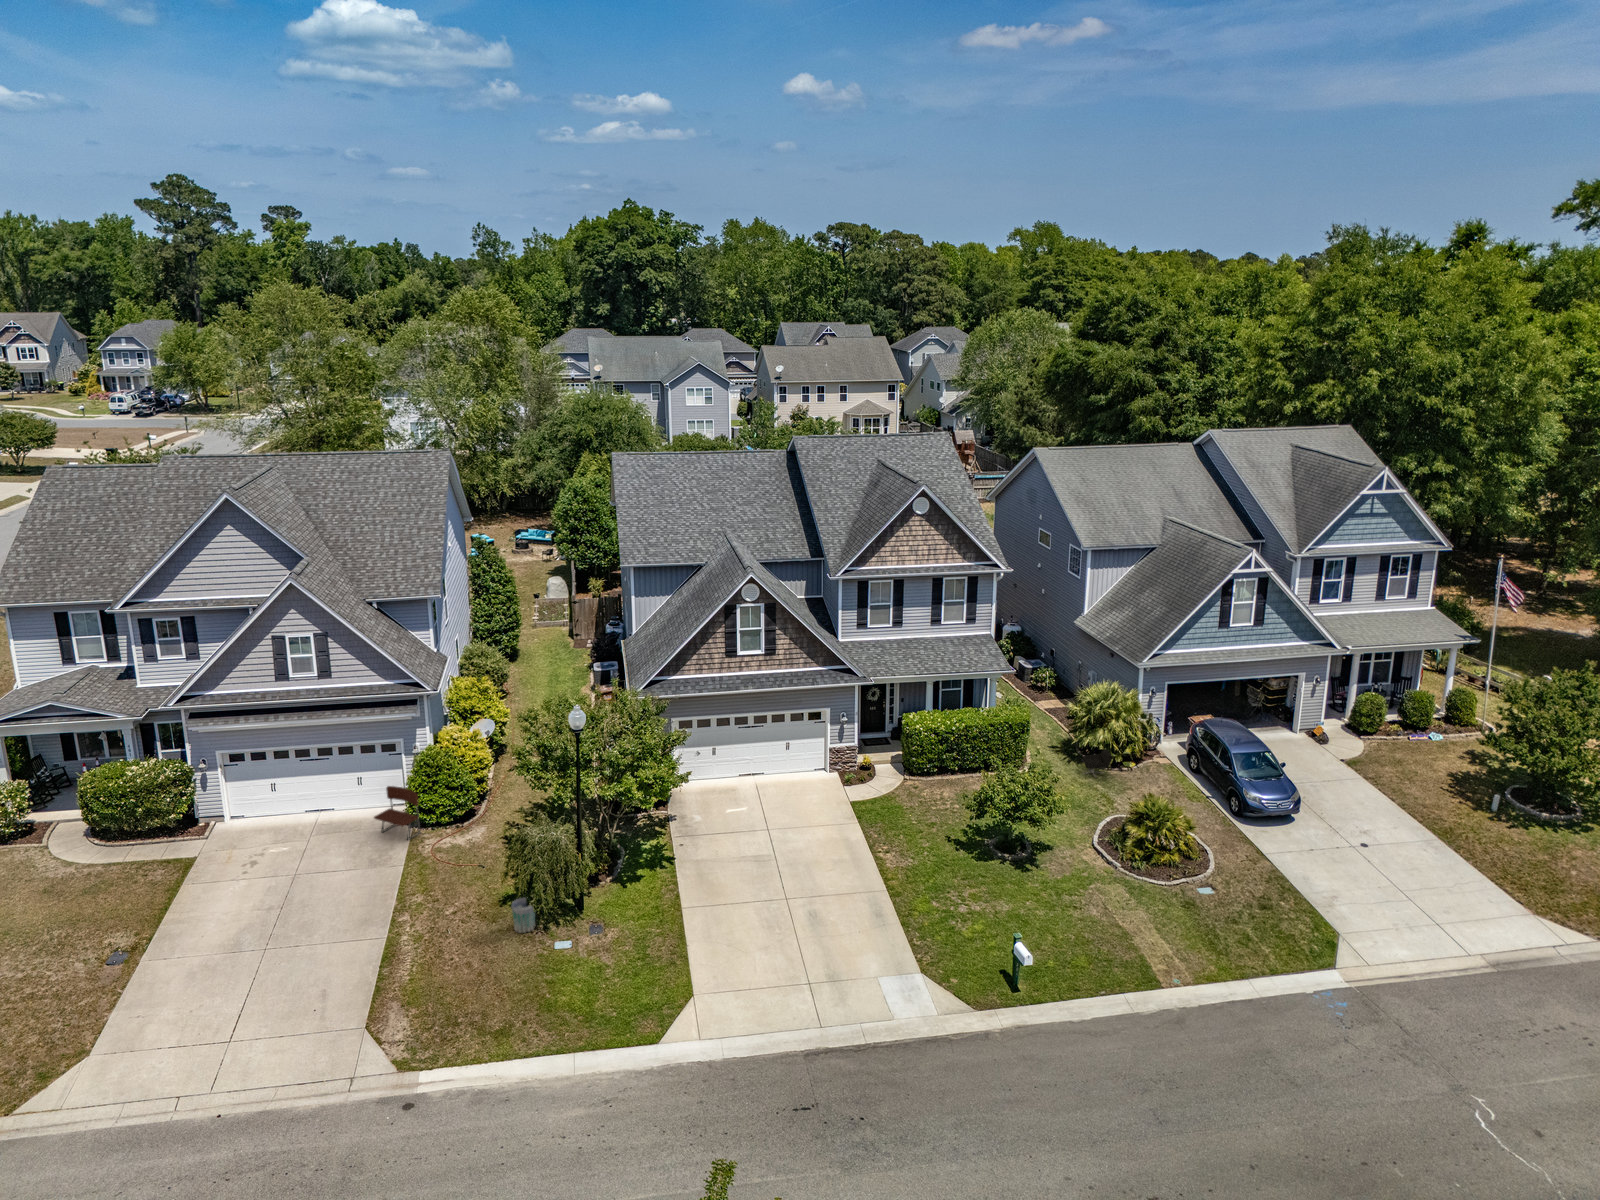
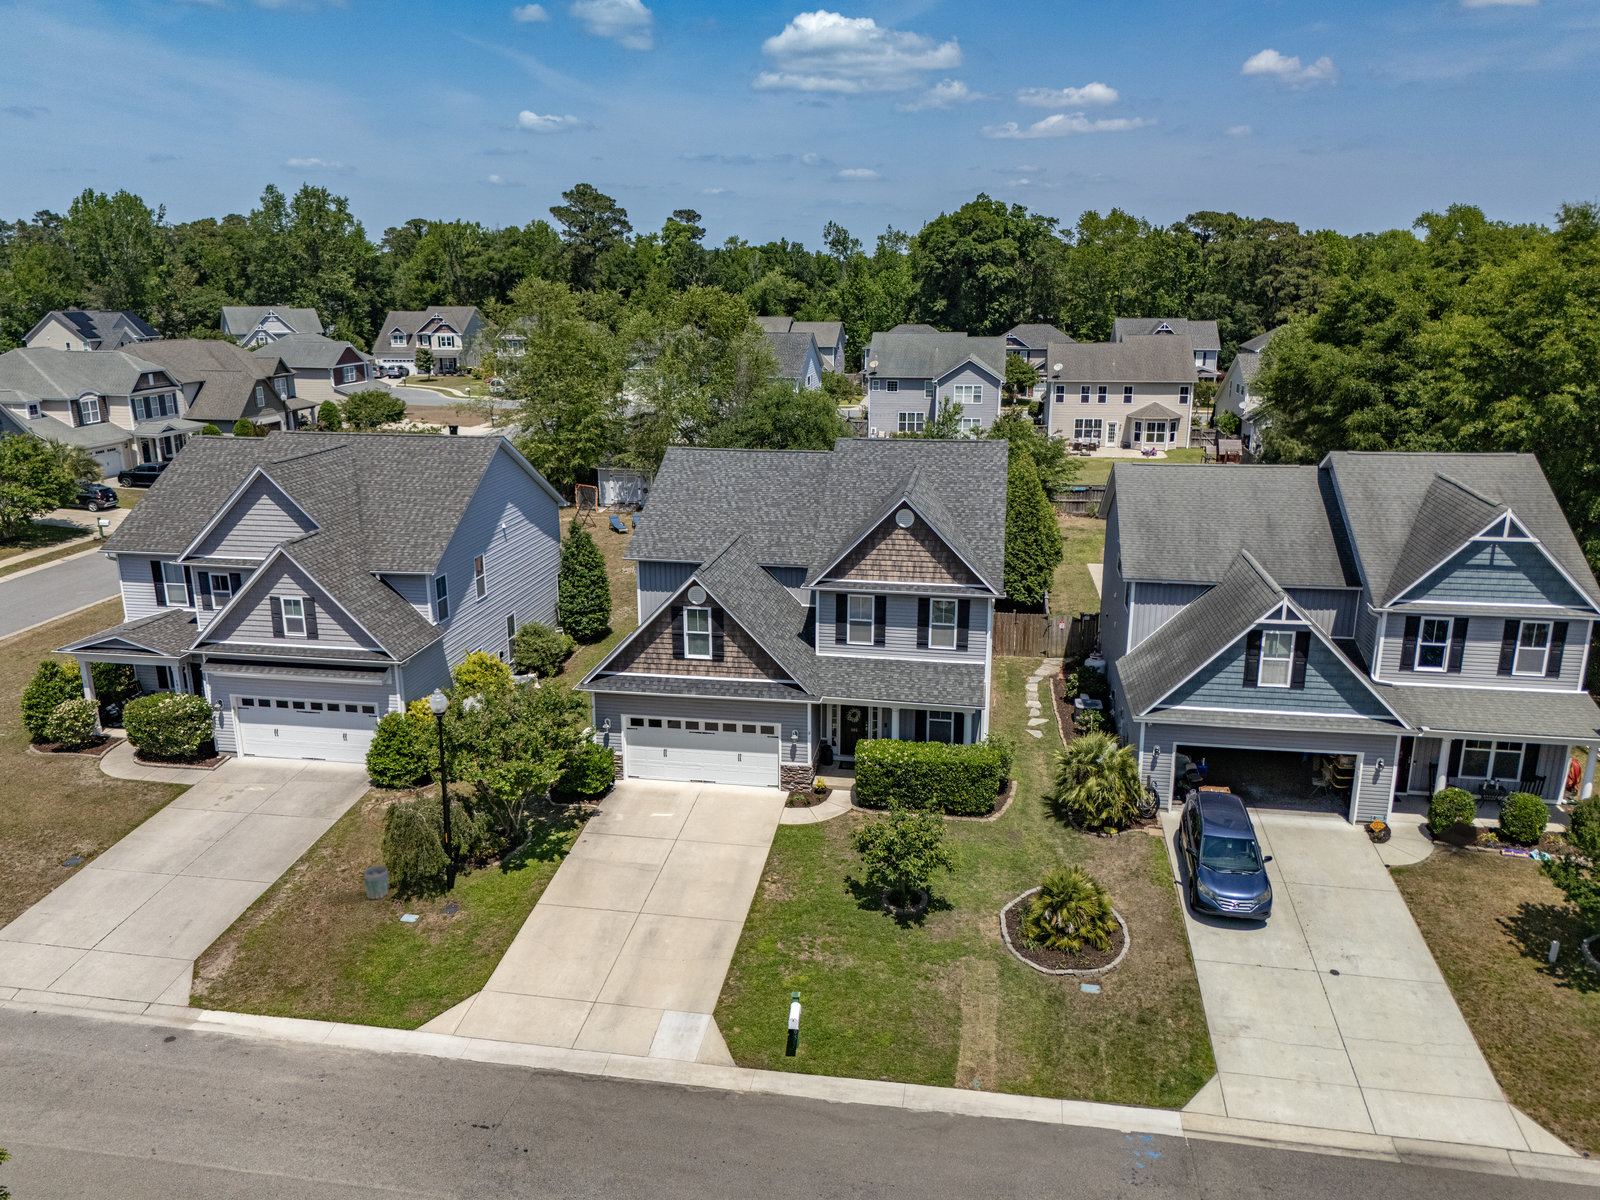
lounge chair: present [1083,749,1112,774] -> present [1437,820,1478,852]
bench: present [374,786,420,840] -> none [335,744,373,797]

